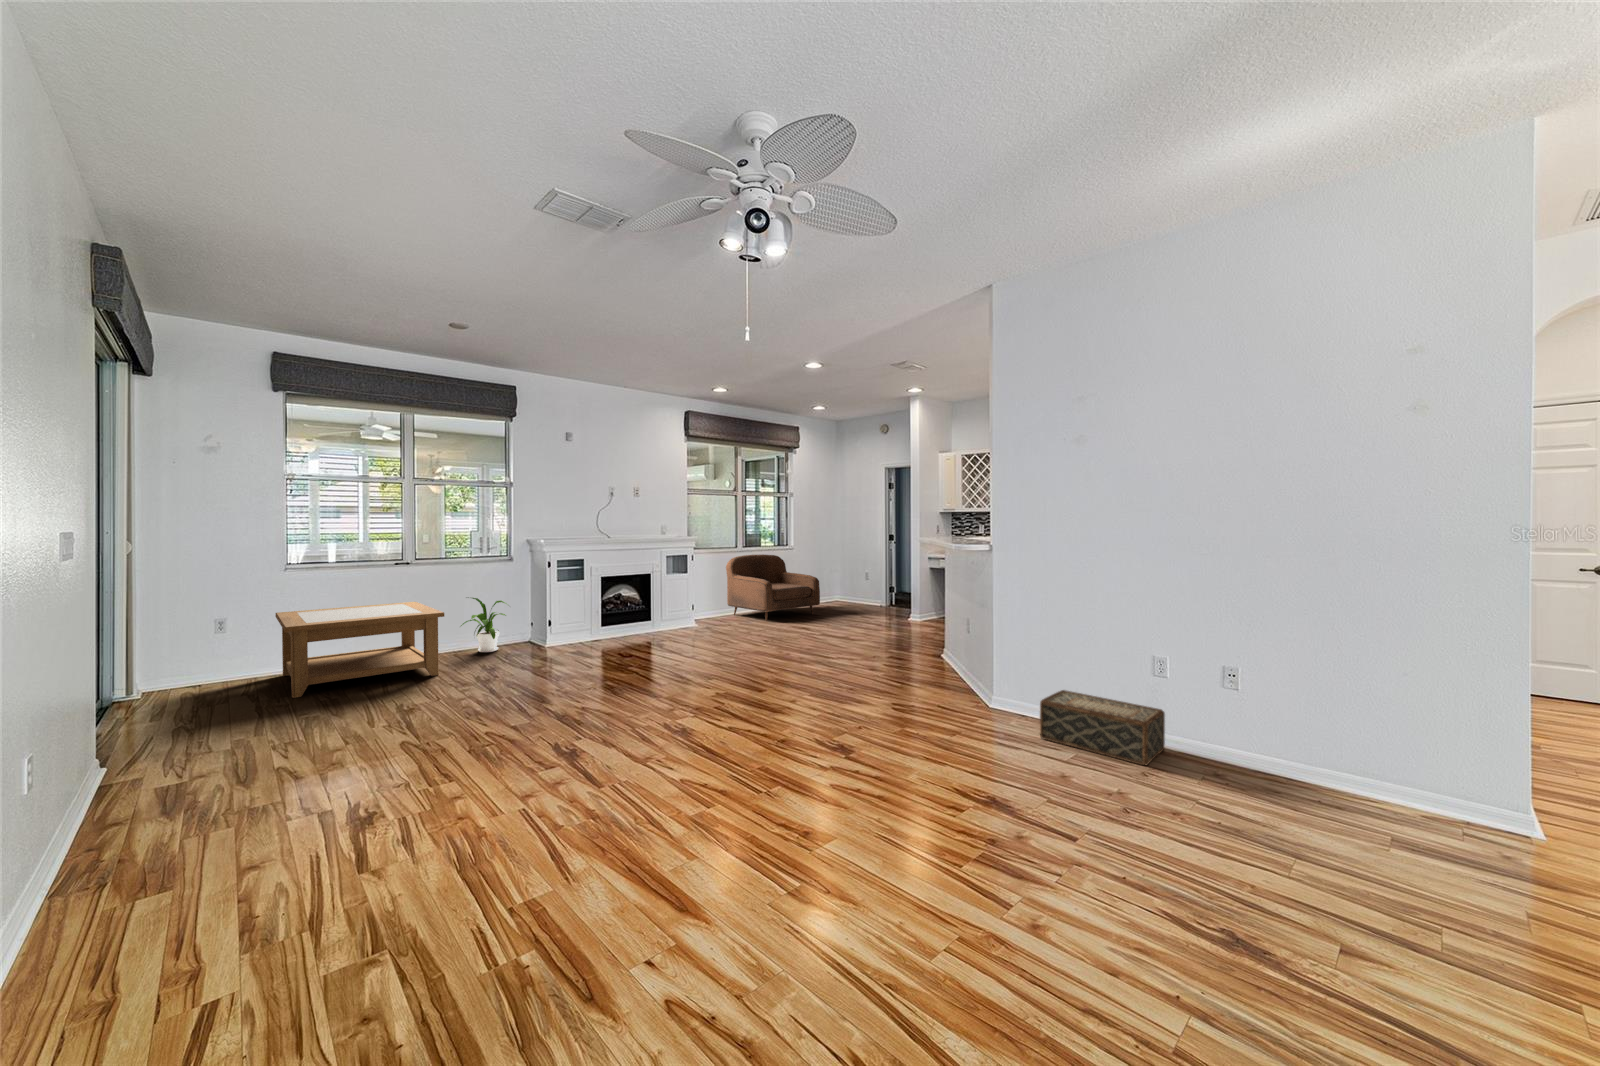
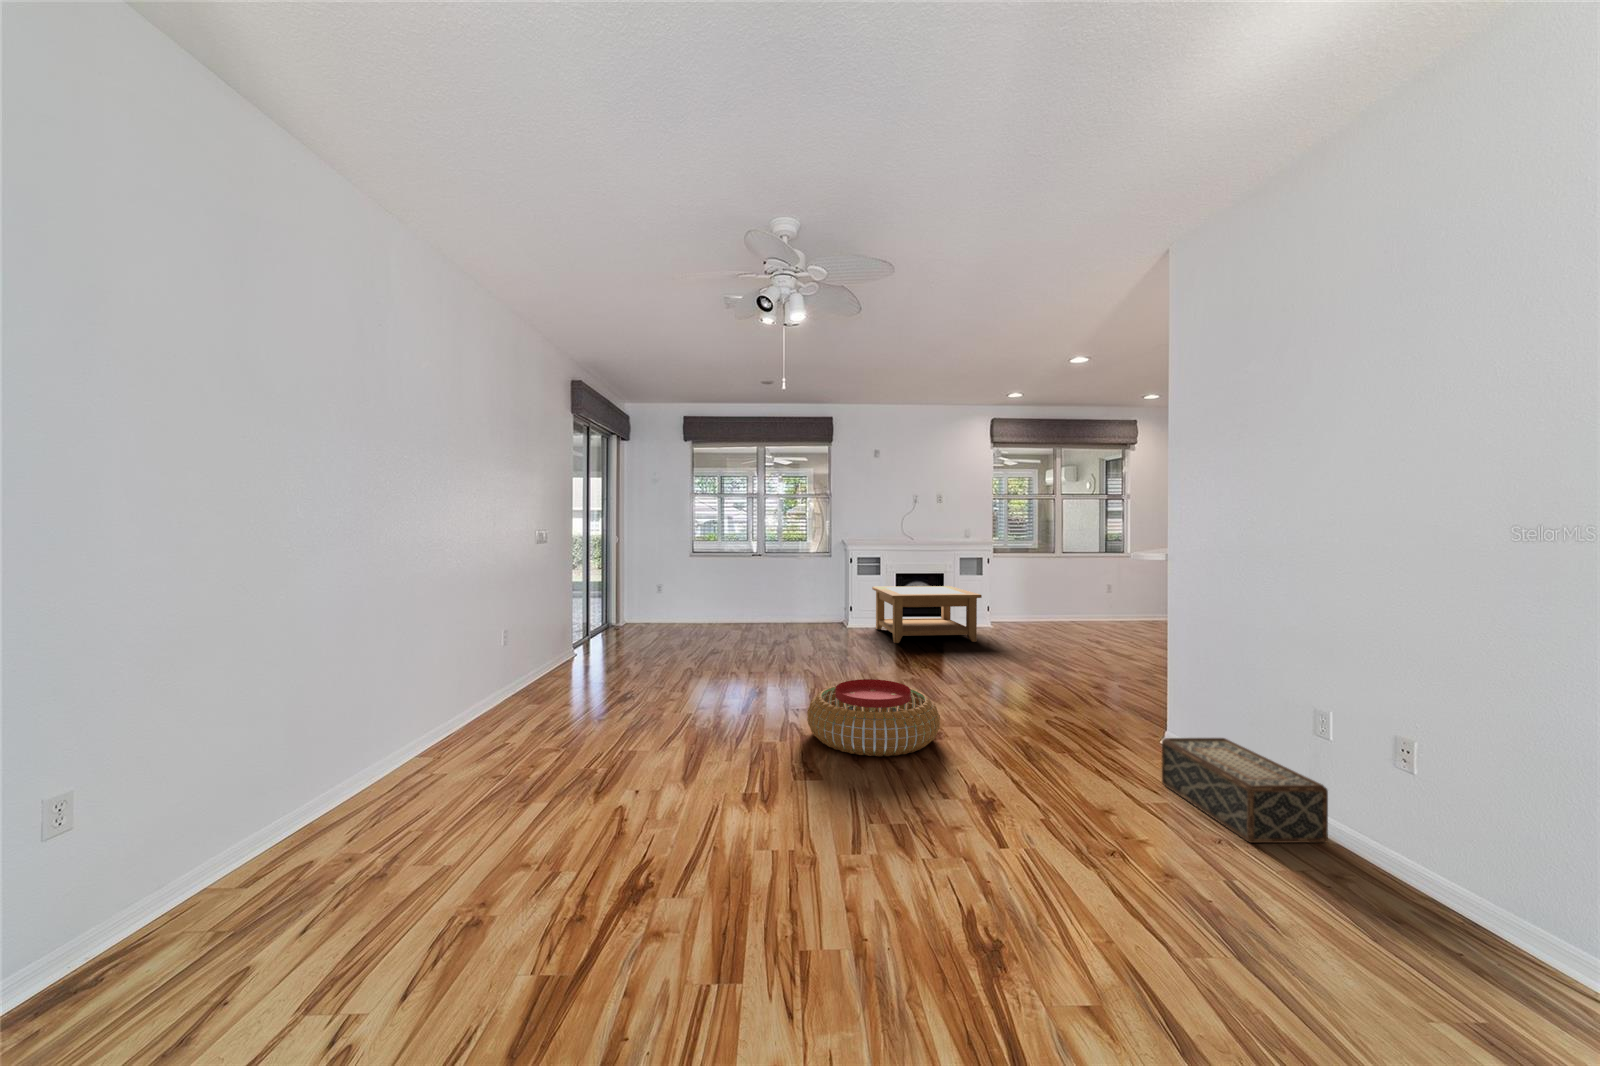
armchair: present [726,554,820,621] -> none [1036,561,1146,632]
house plant: present [461,598,506,652] -> none [791,583,823,625]
coffee table: present [275,602,444,698] -> present [872,586,982,643]
pouf: none [716,700,870,797] -> present [807,679,940,756]

